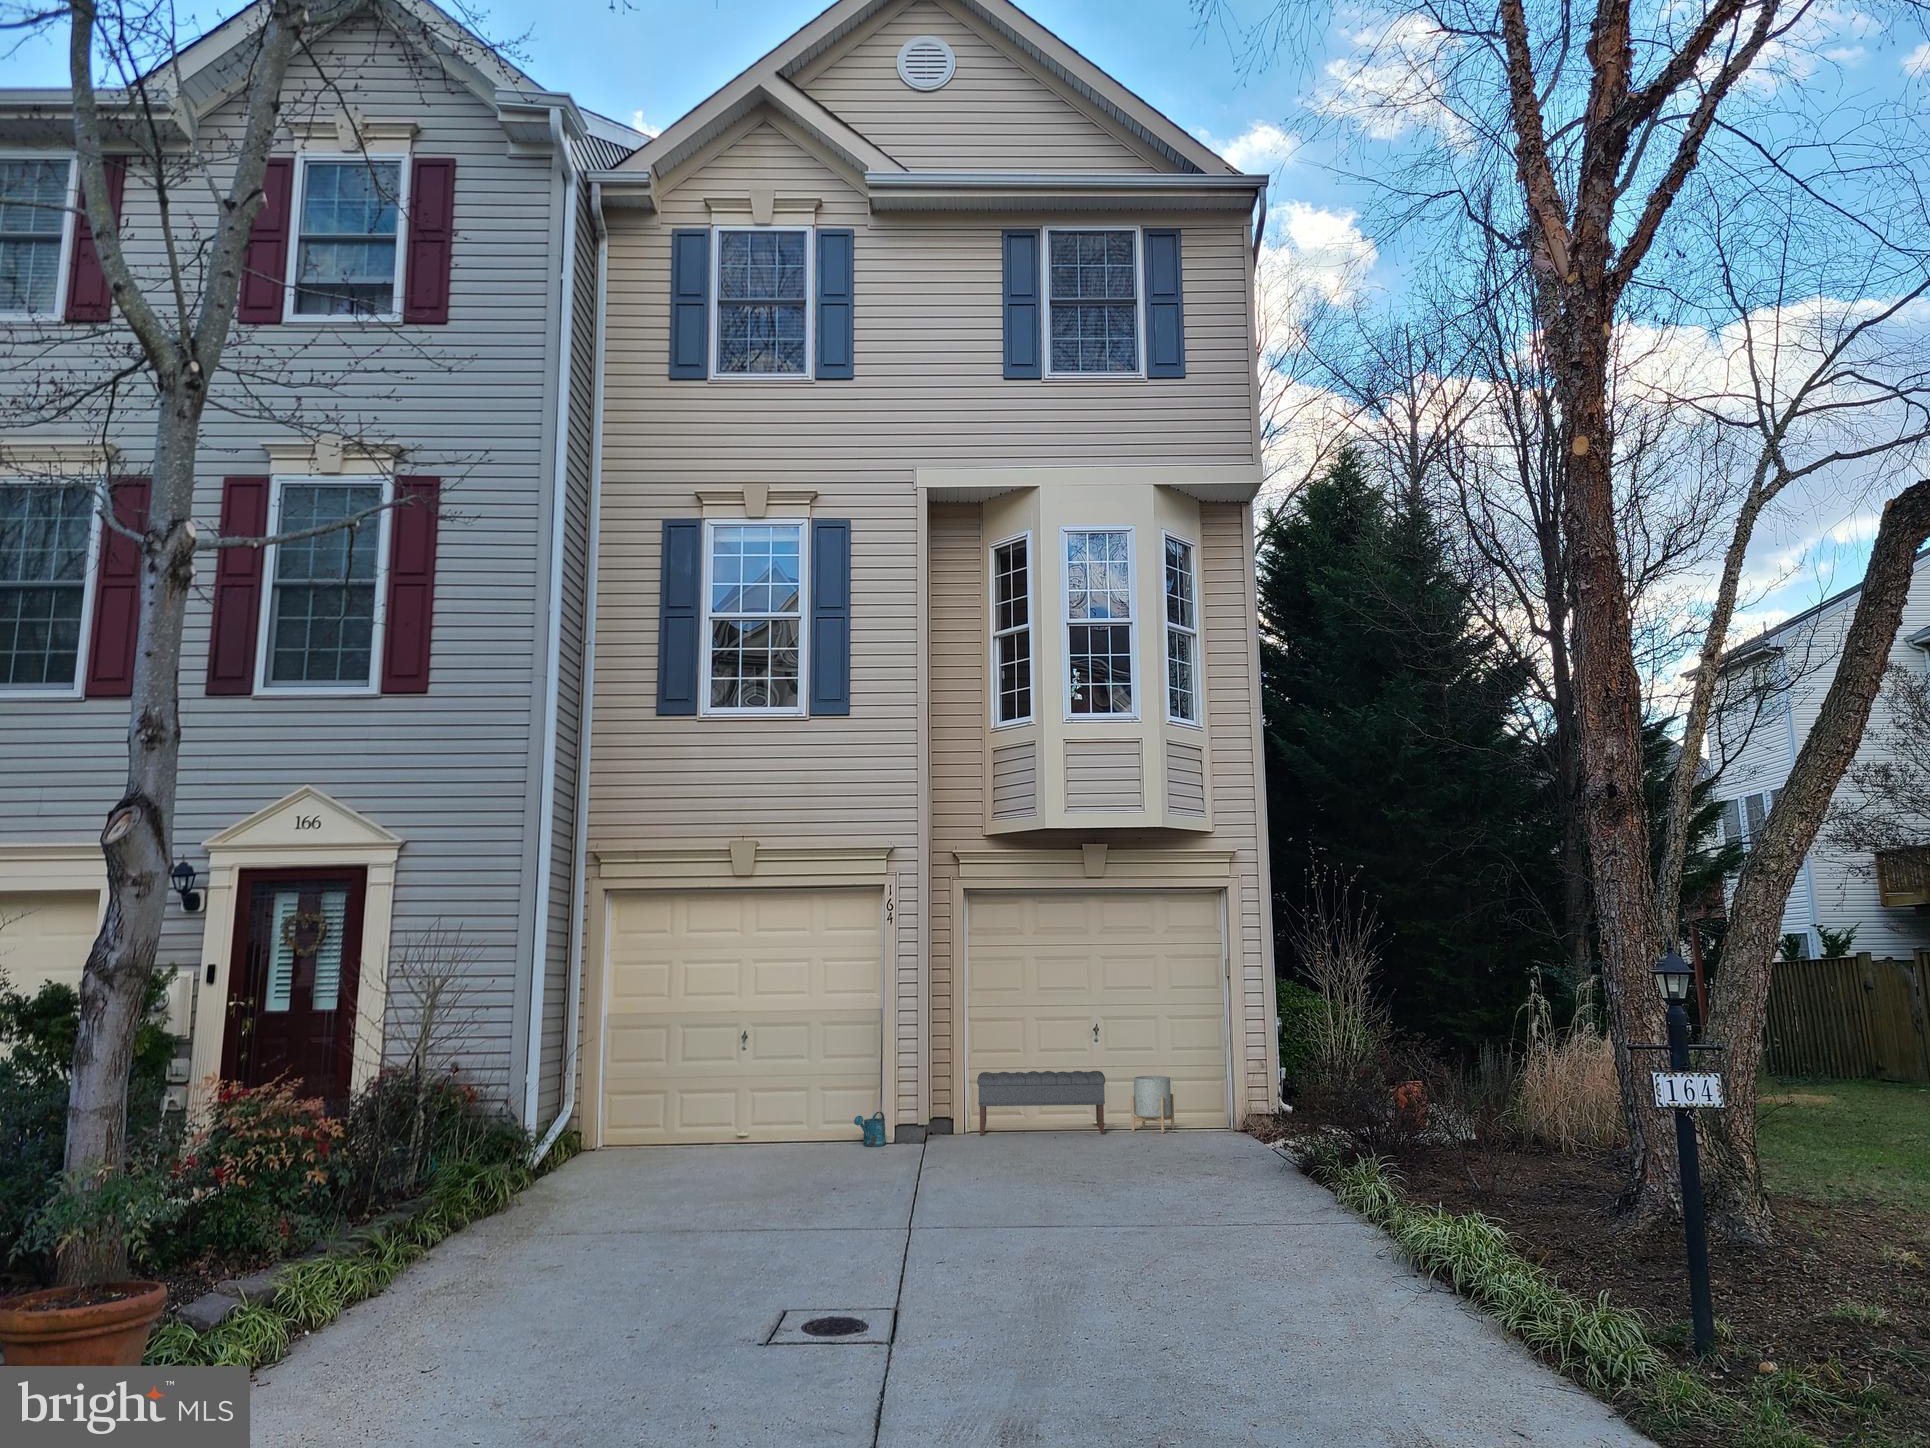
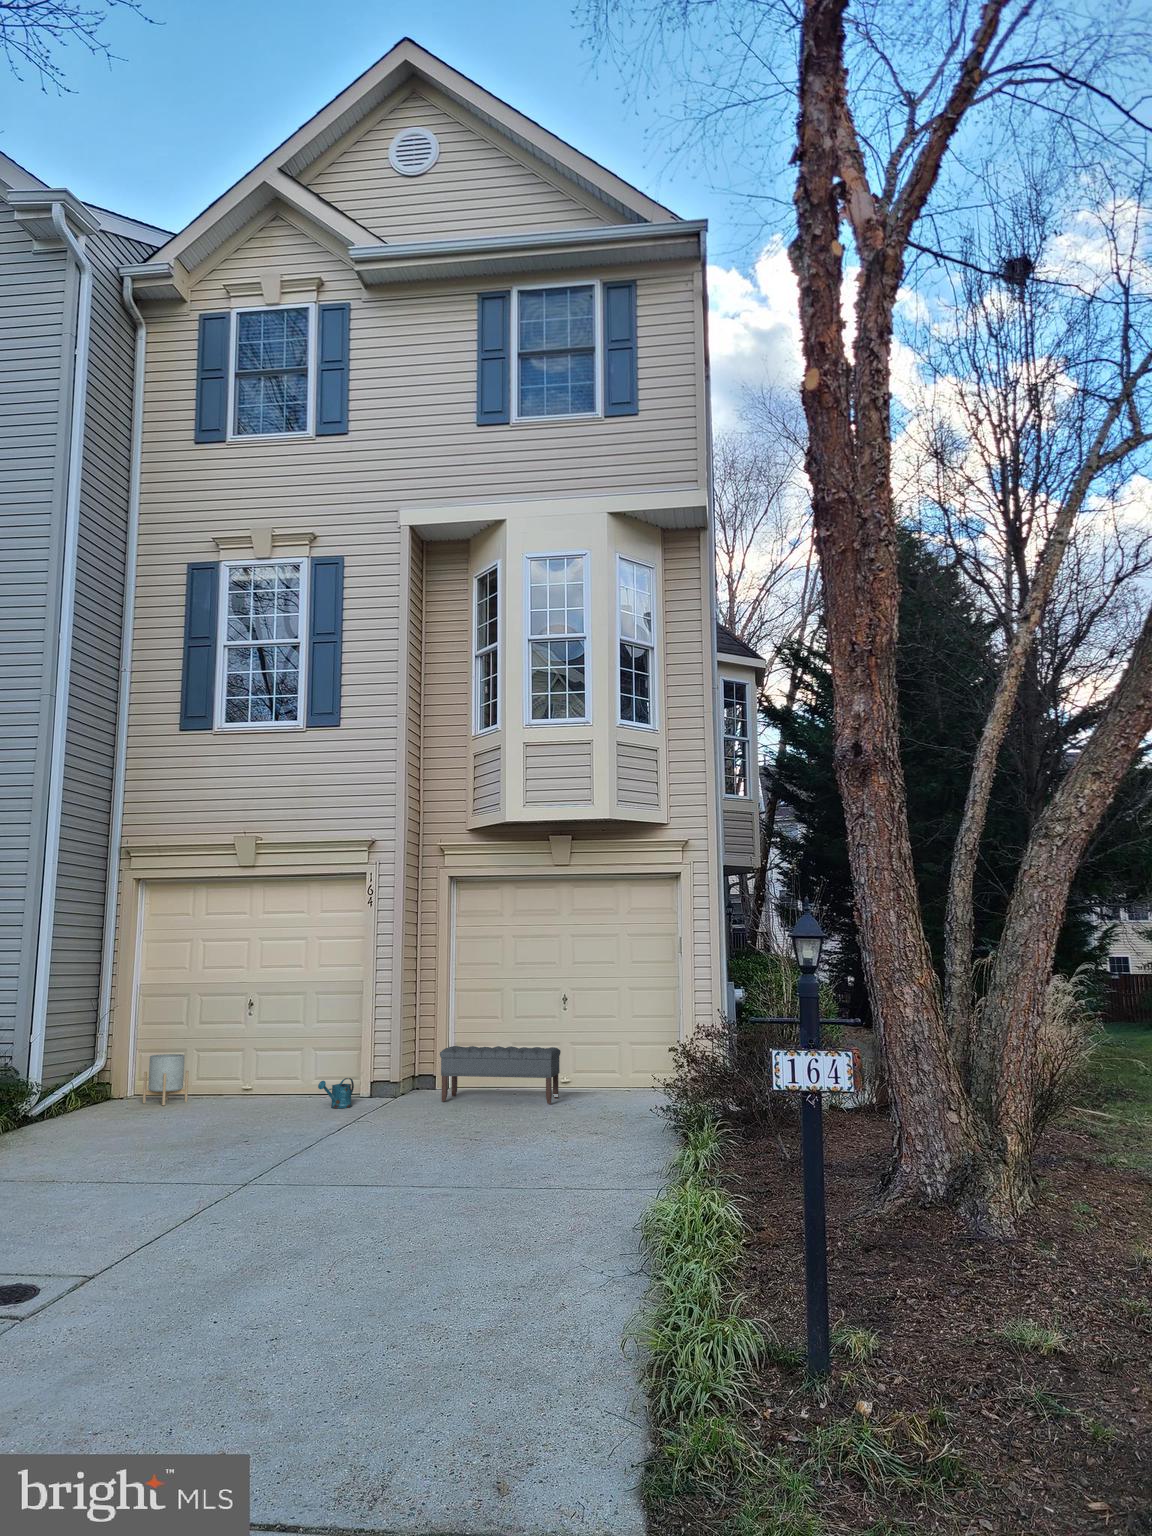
planter: present [1131,1076,1174,1133] -> present [143,1054,189,1105]

